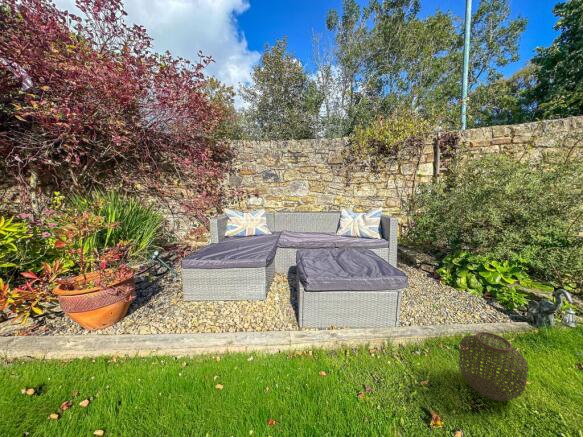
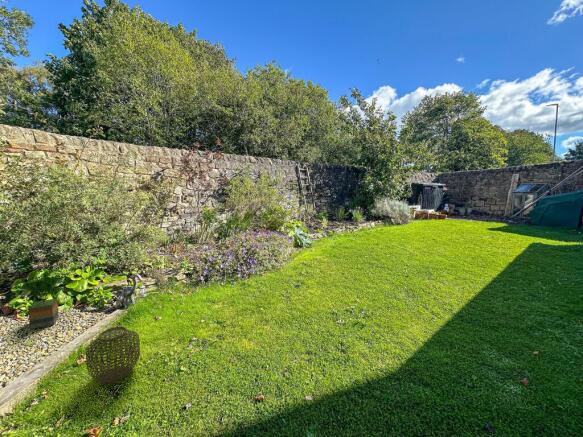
potted tree: none [443,255,477,302] -> present [22,277,63,329]

